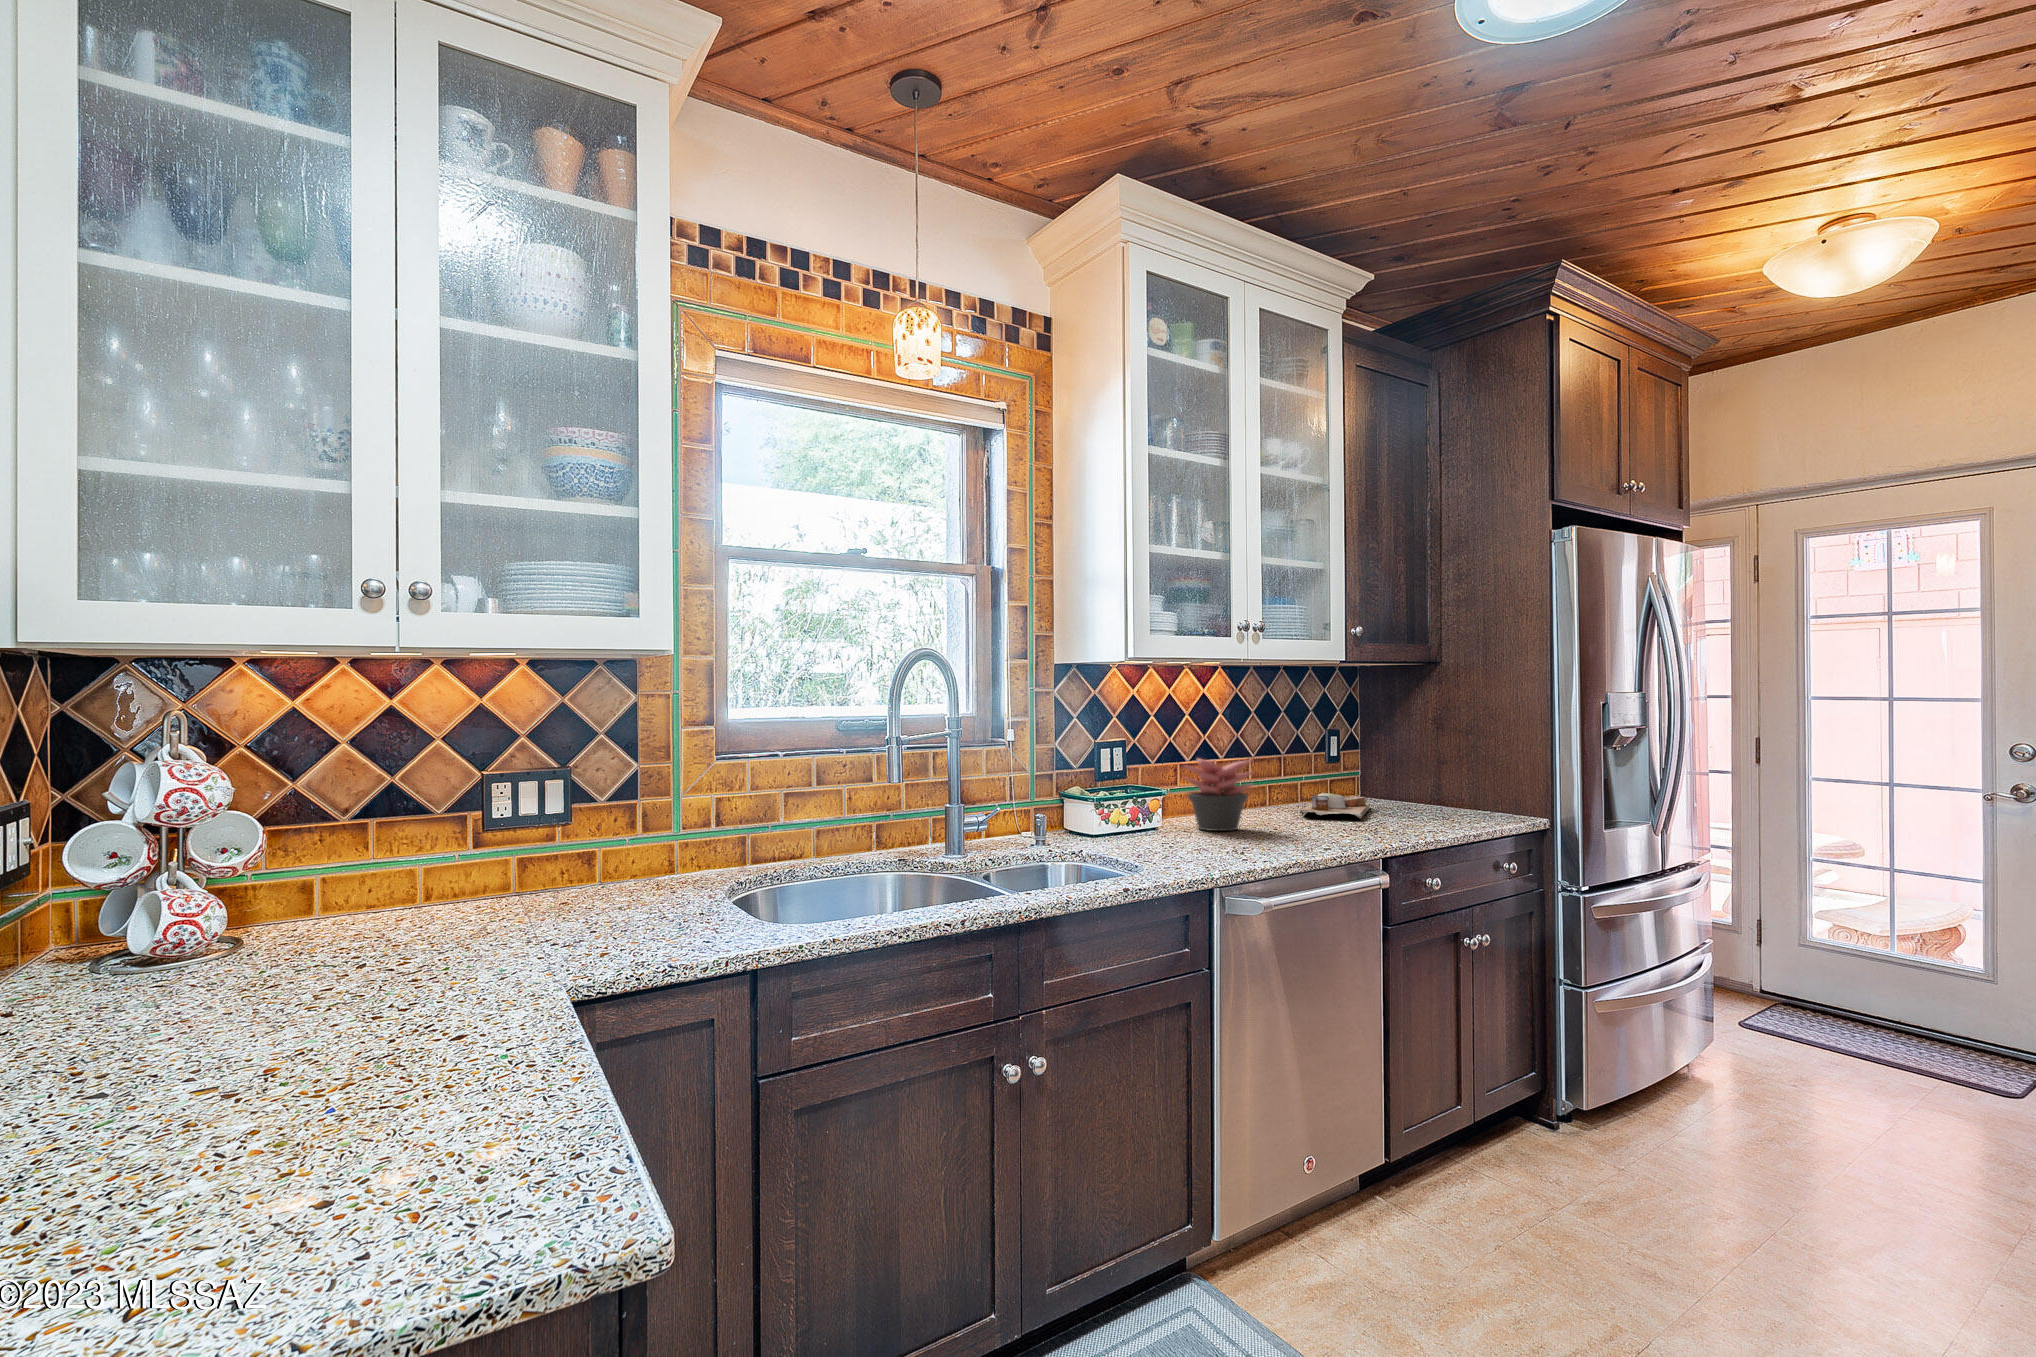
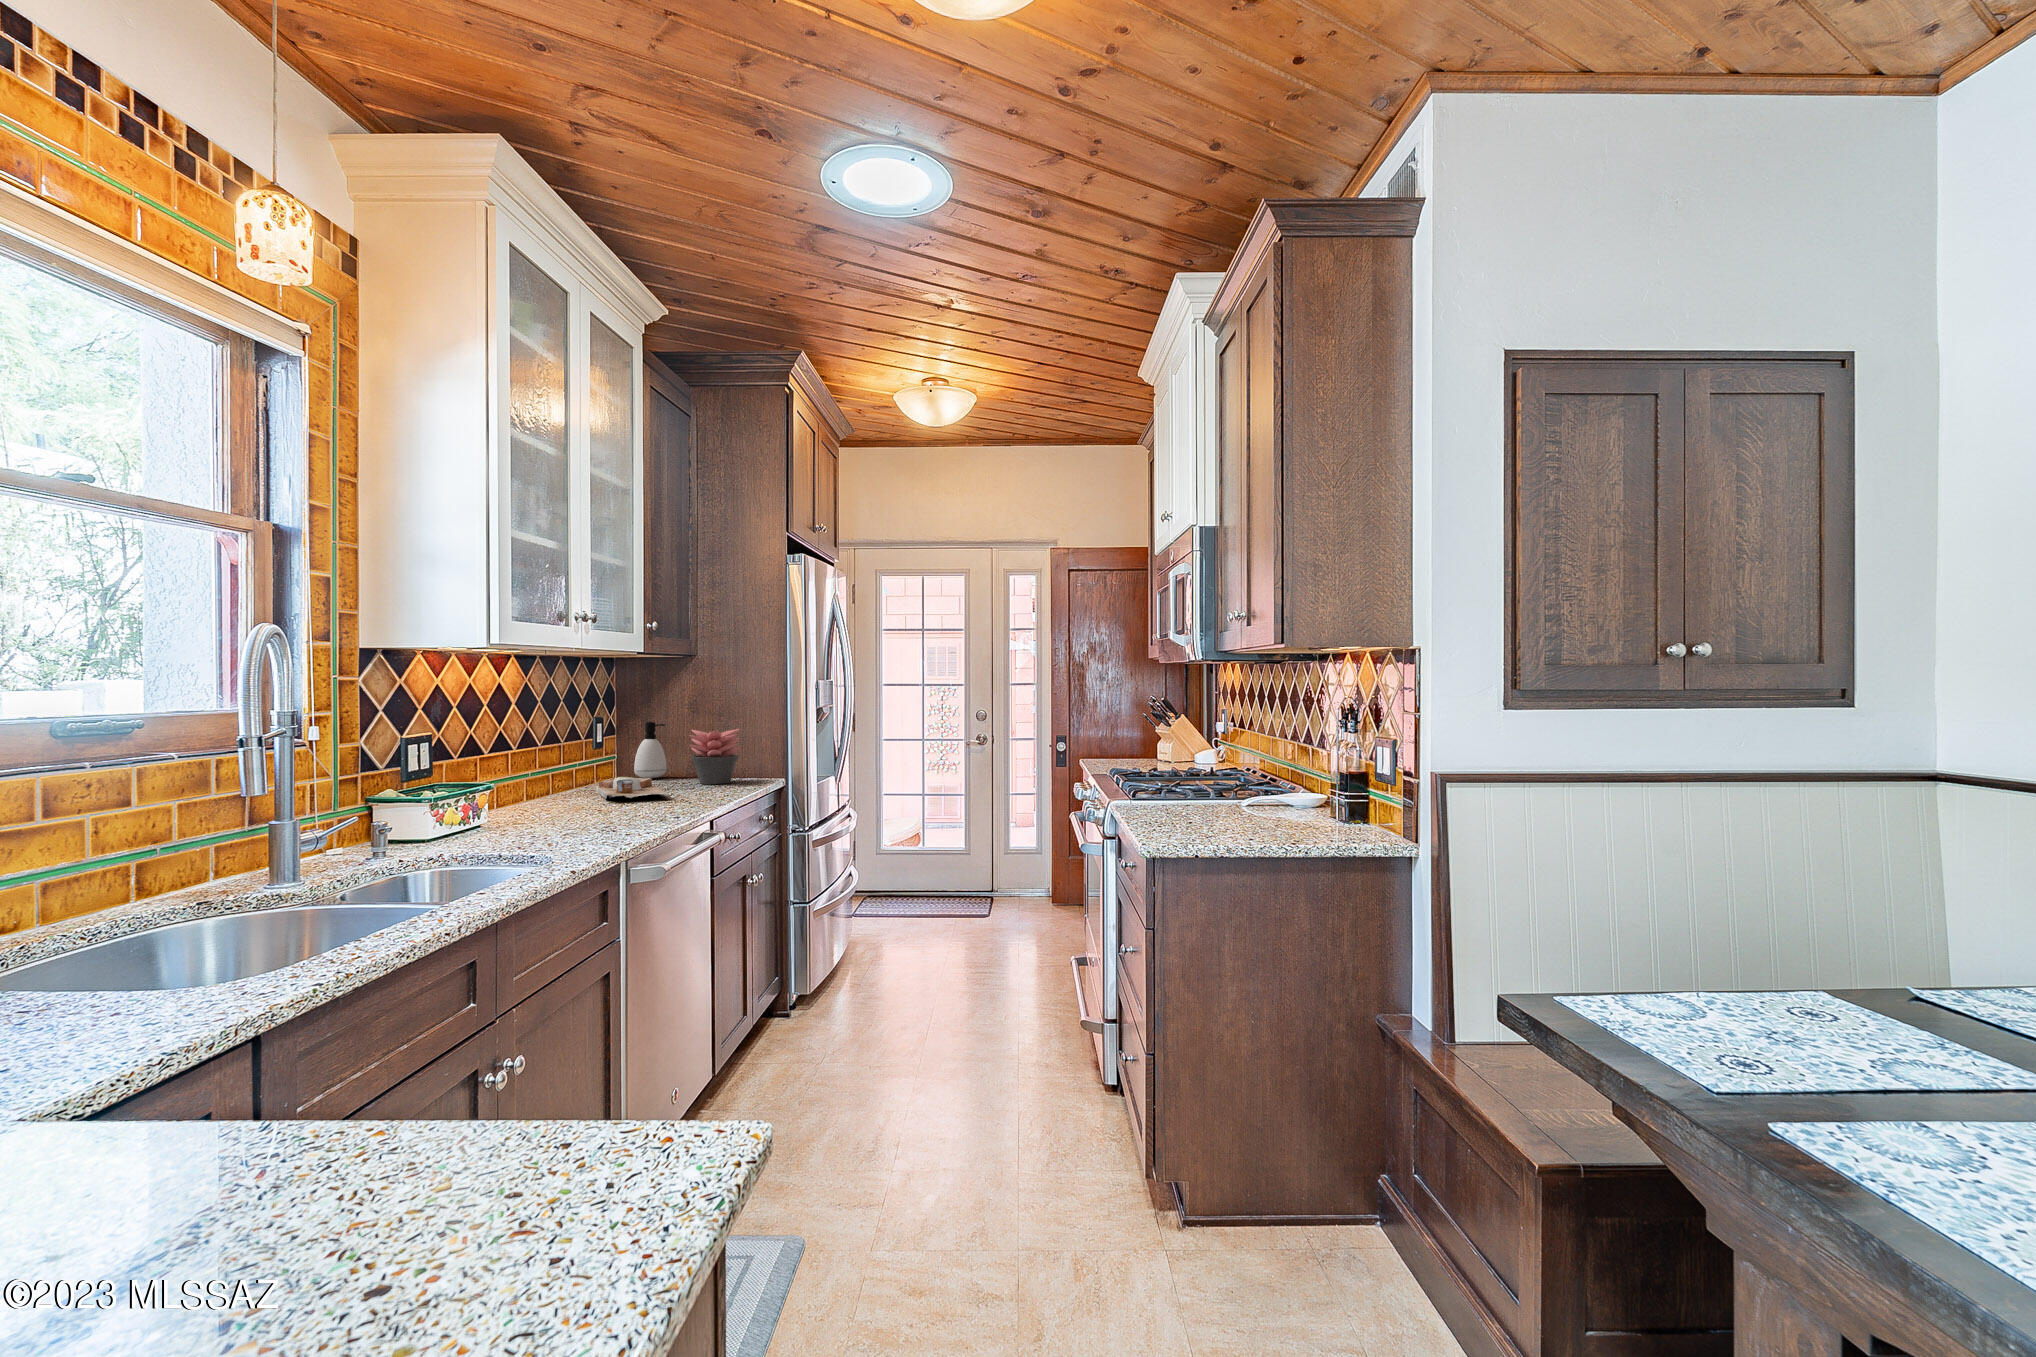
soap dispenser: none [1374,736,1408,799] -> present [634,722,667,778]
succulent plant: present [1184,758,1252,831] -> present [689,729,740,784]

